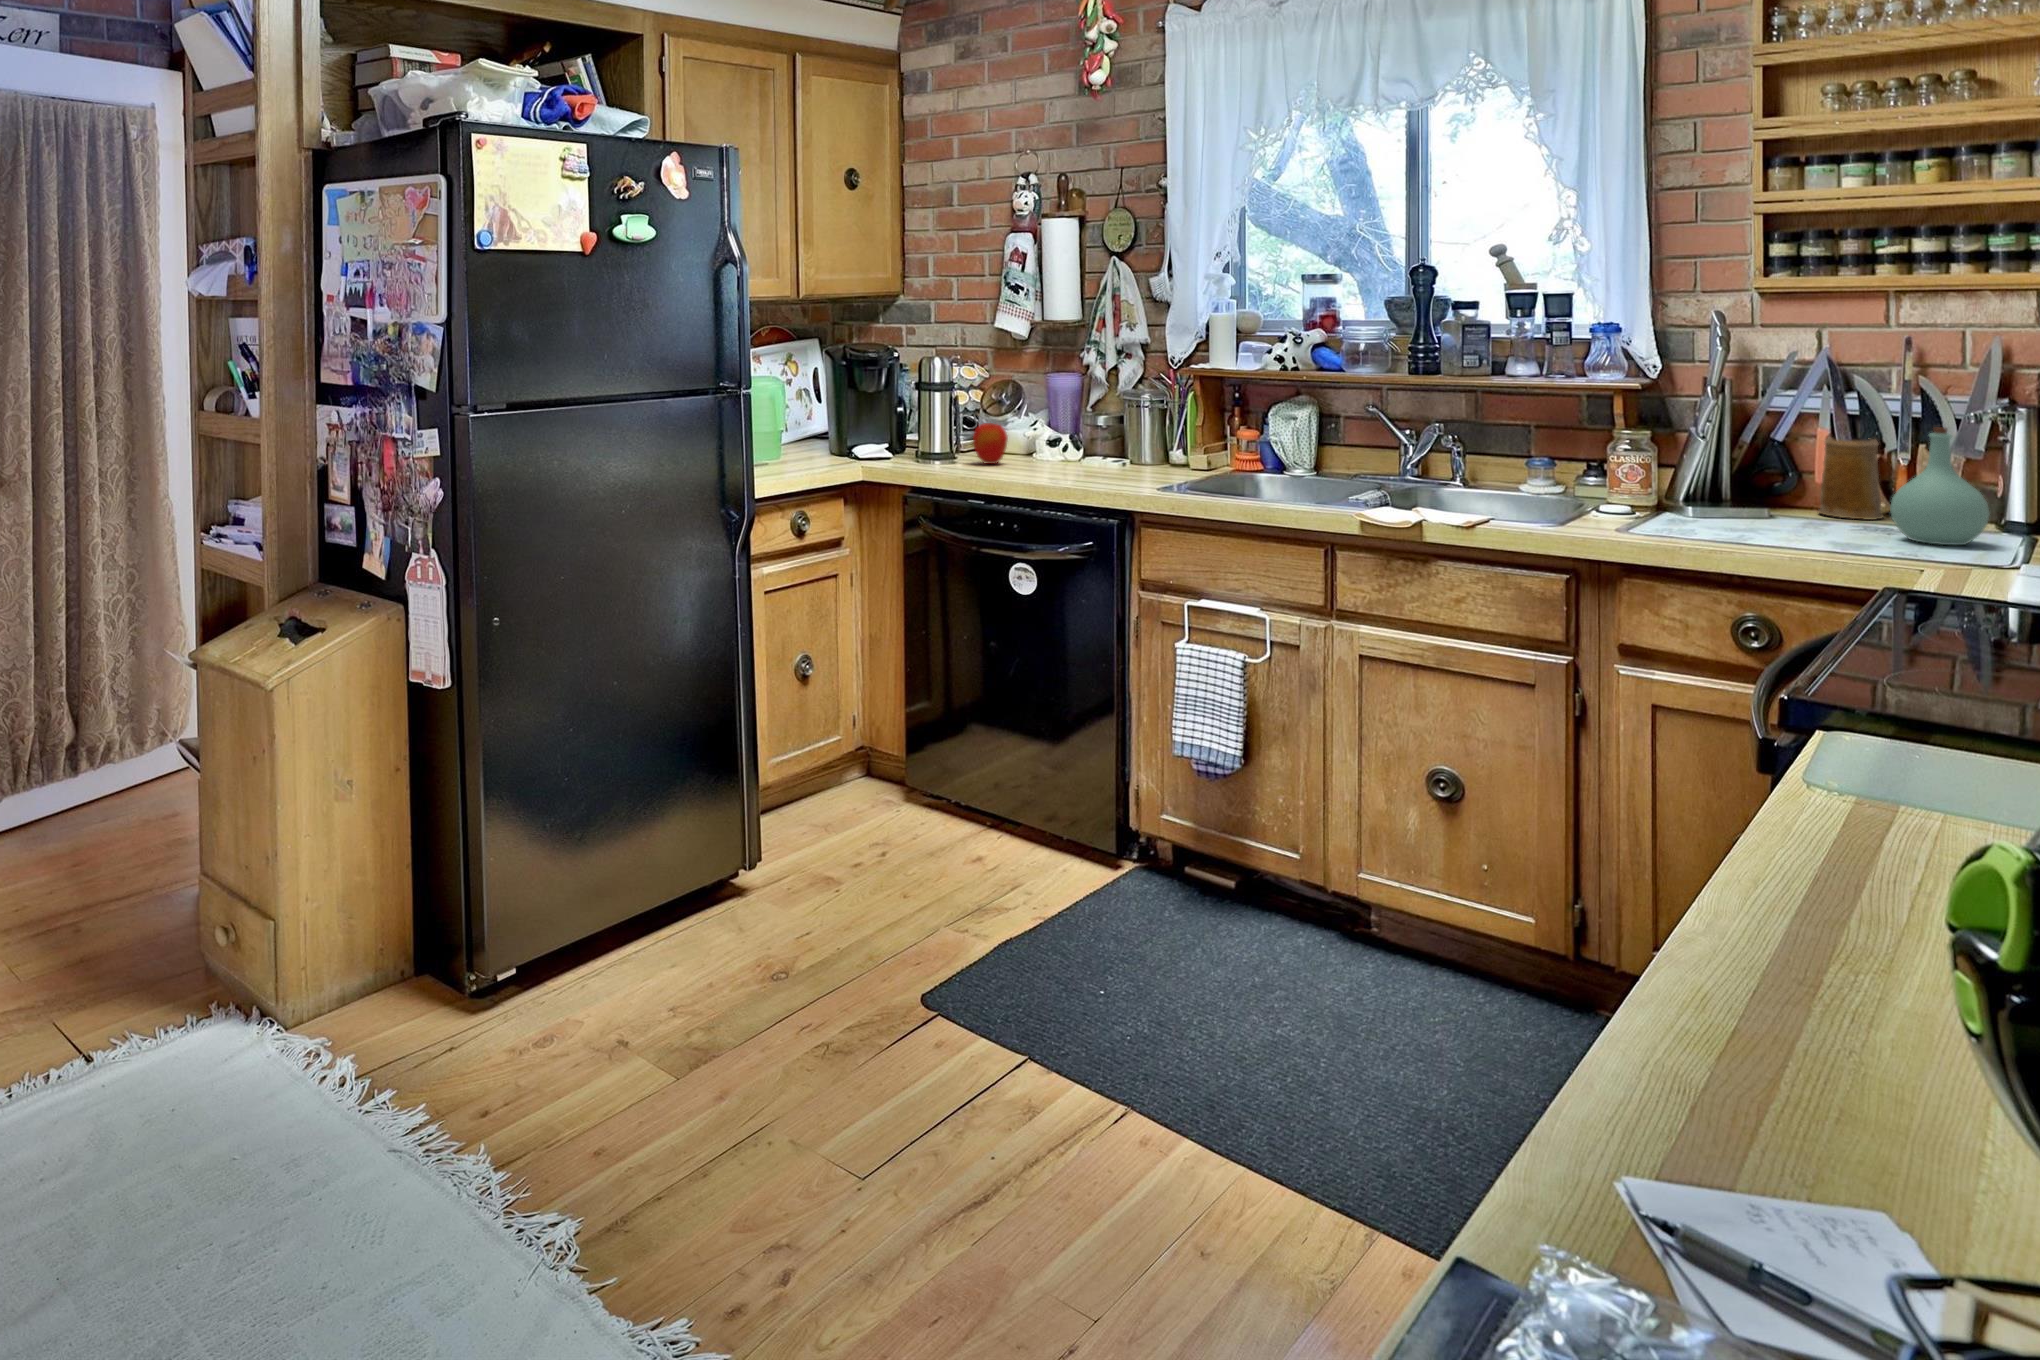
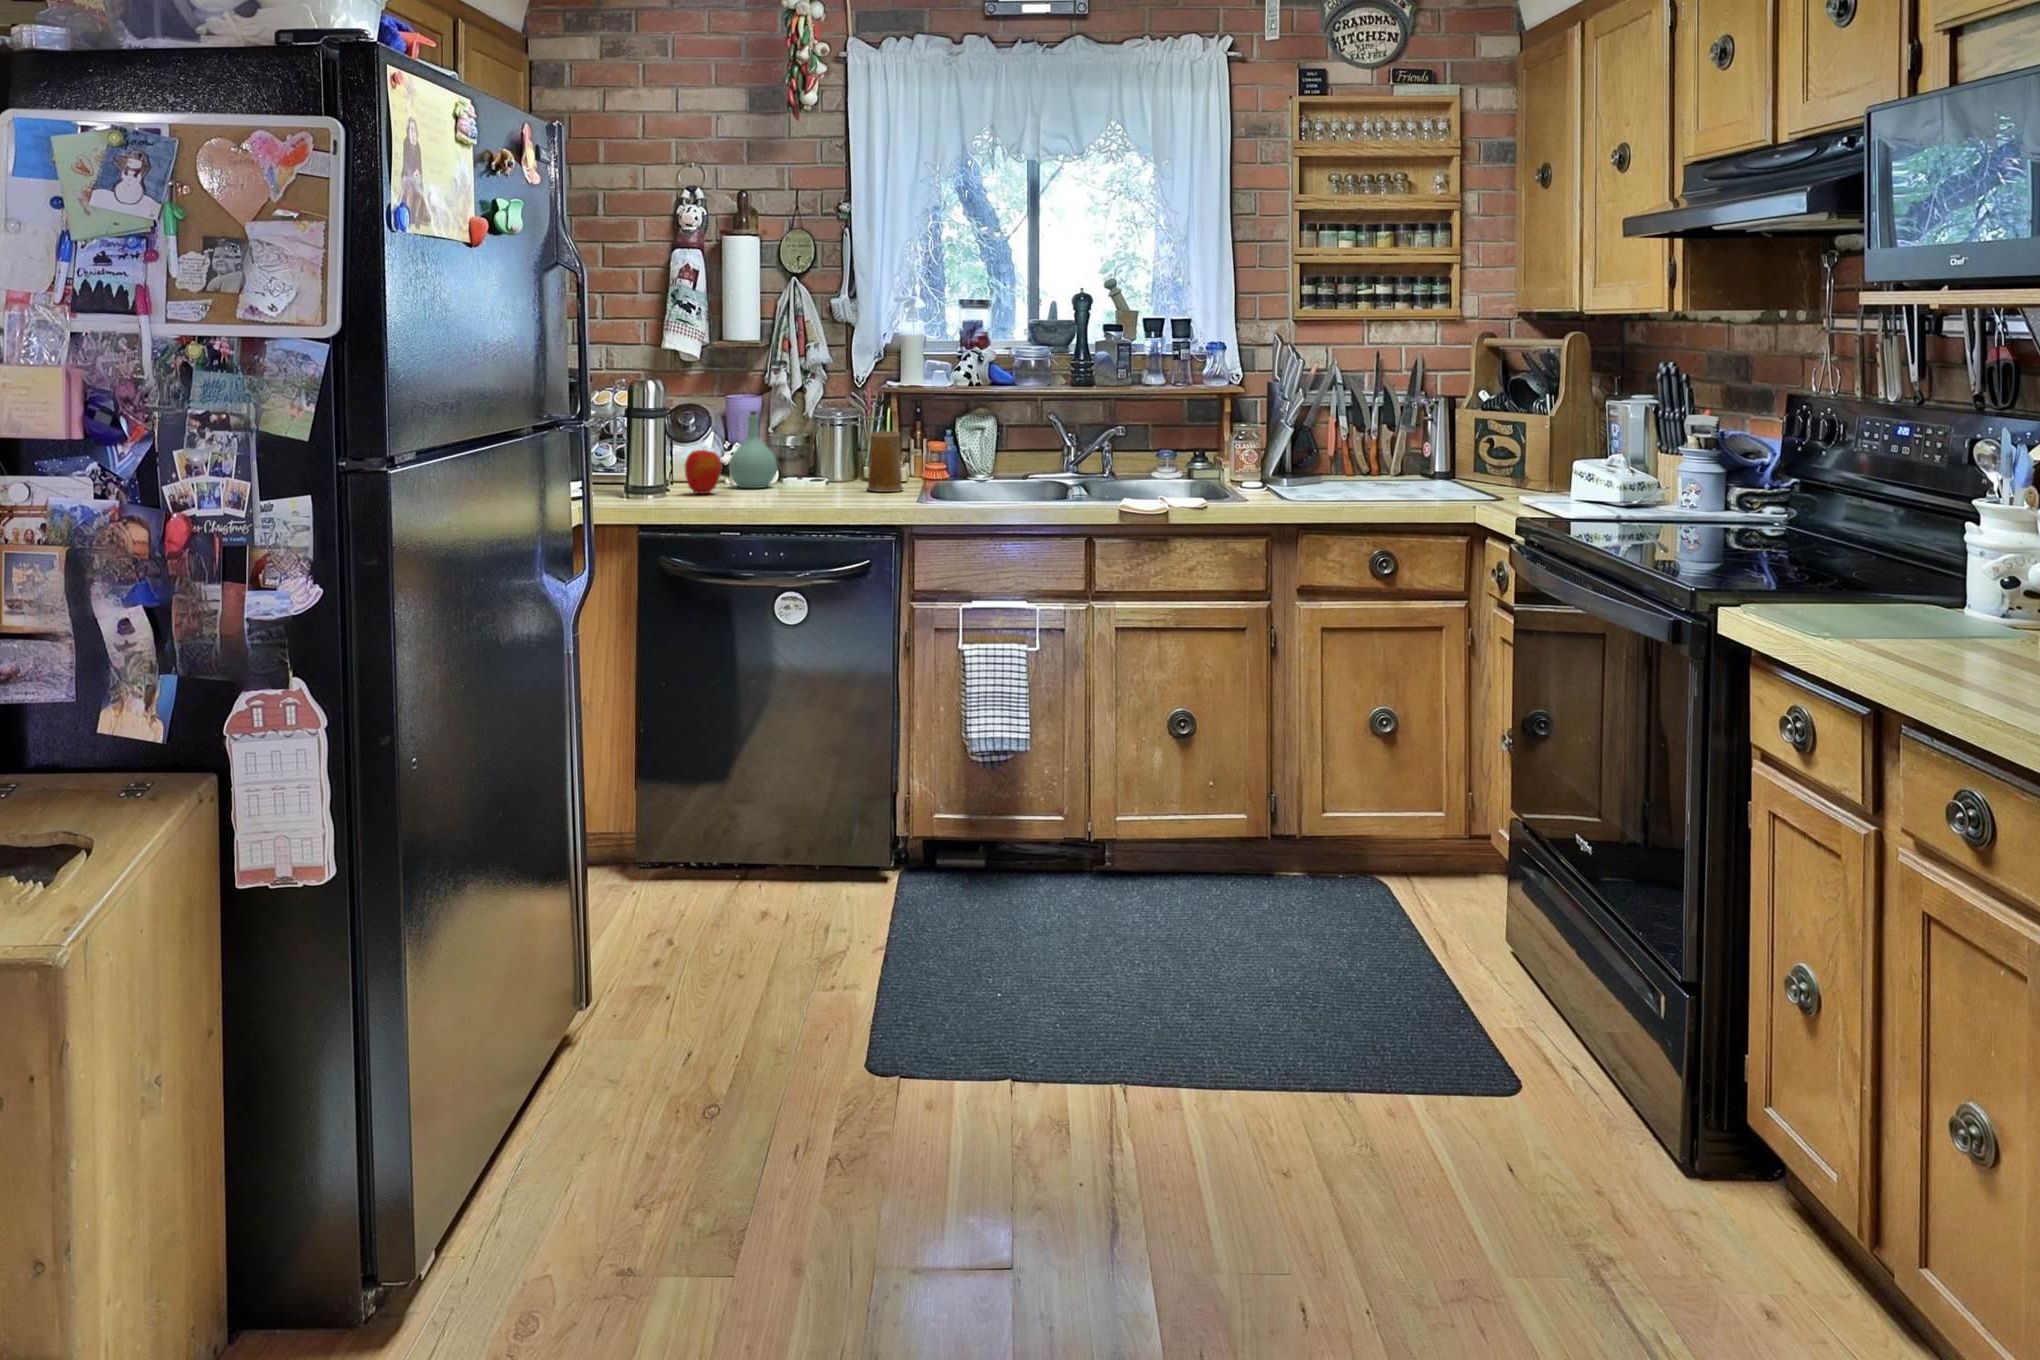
bottle: present [1890,427,1990,545] -> present [729,411,777,488]
mug: present [1818,438,1883,520] -> present [867,431,903,492]

